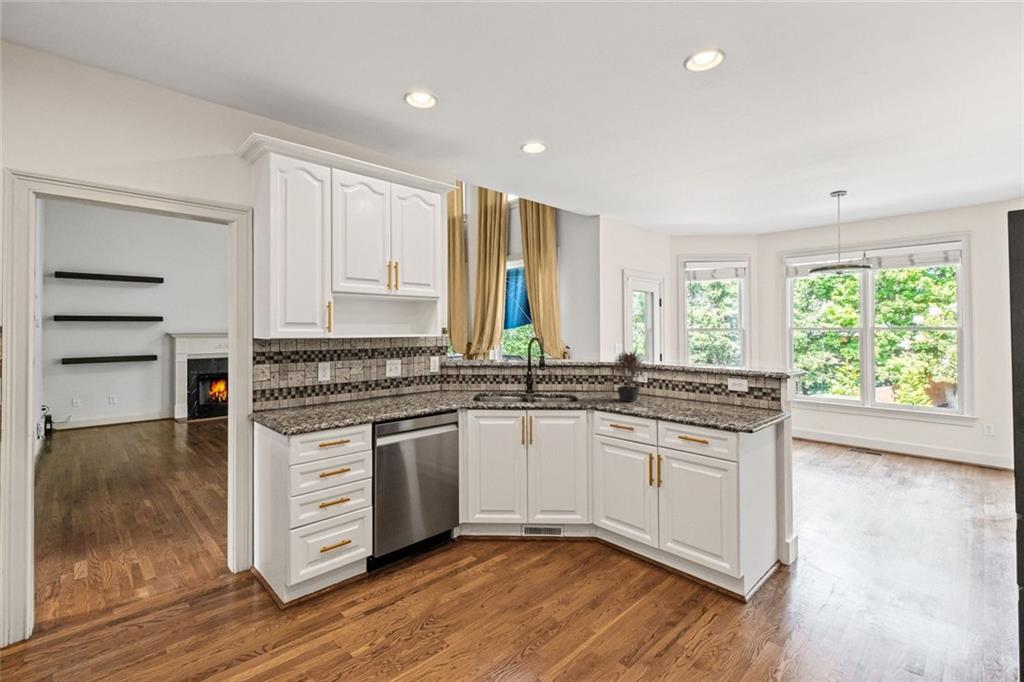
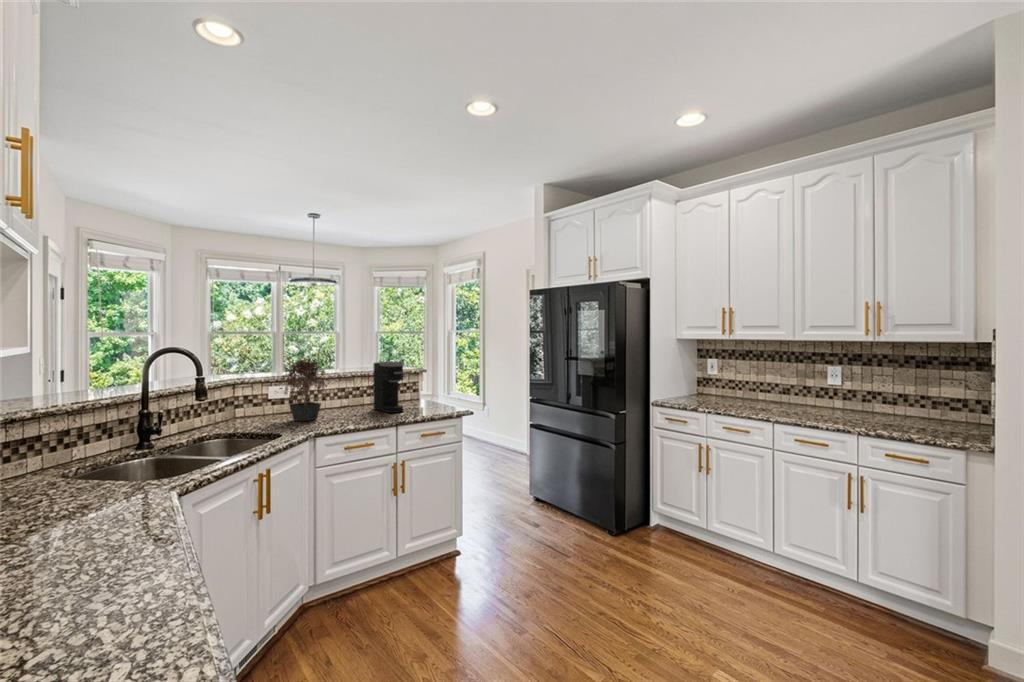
coffee maker: none [687,361,716,414] -> present [373,361,404,413]

